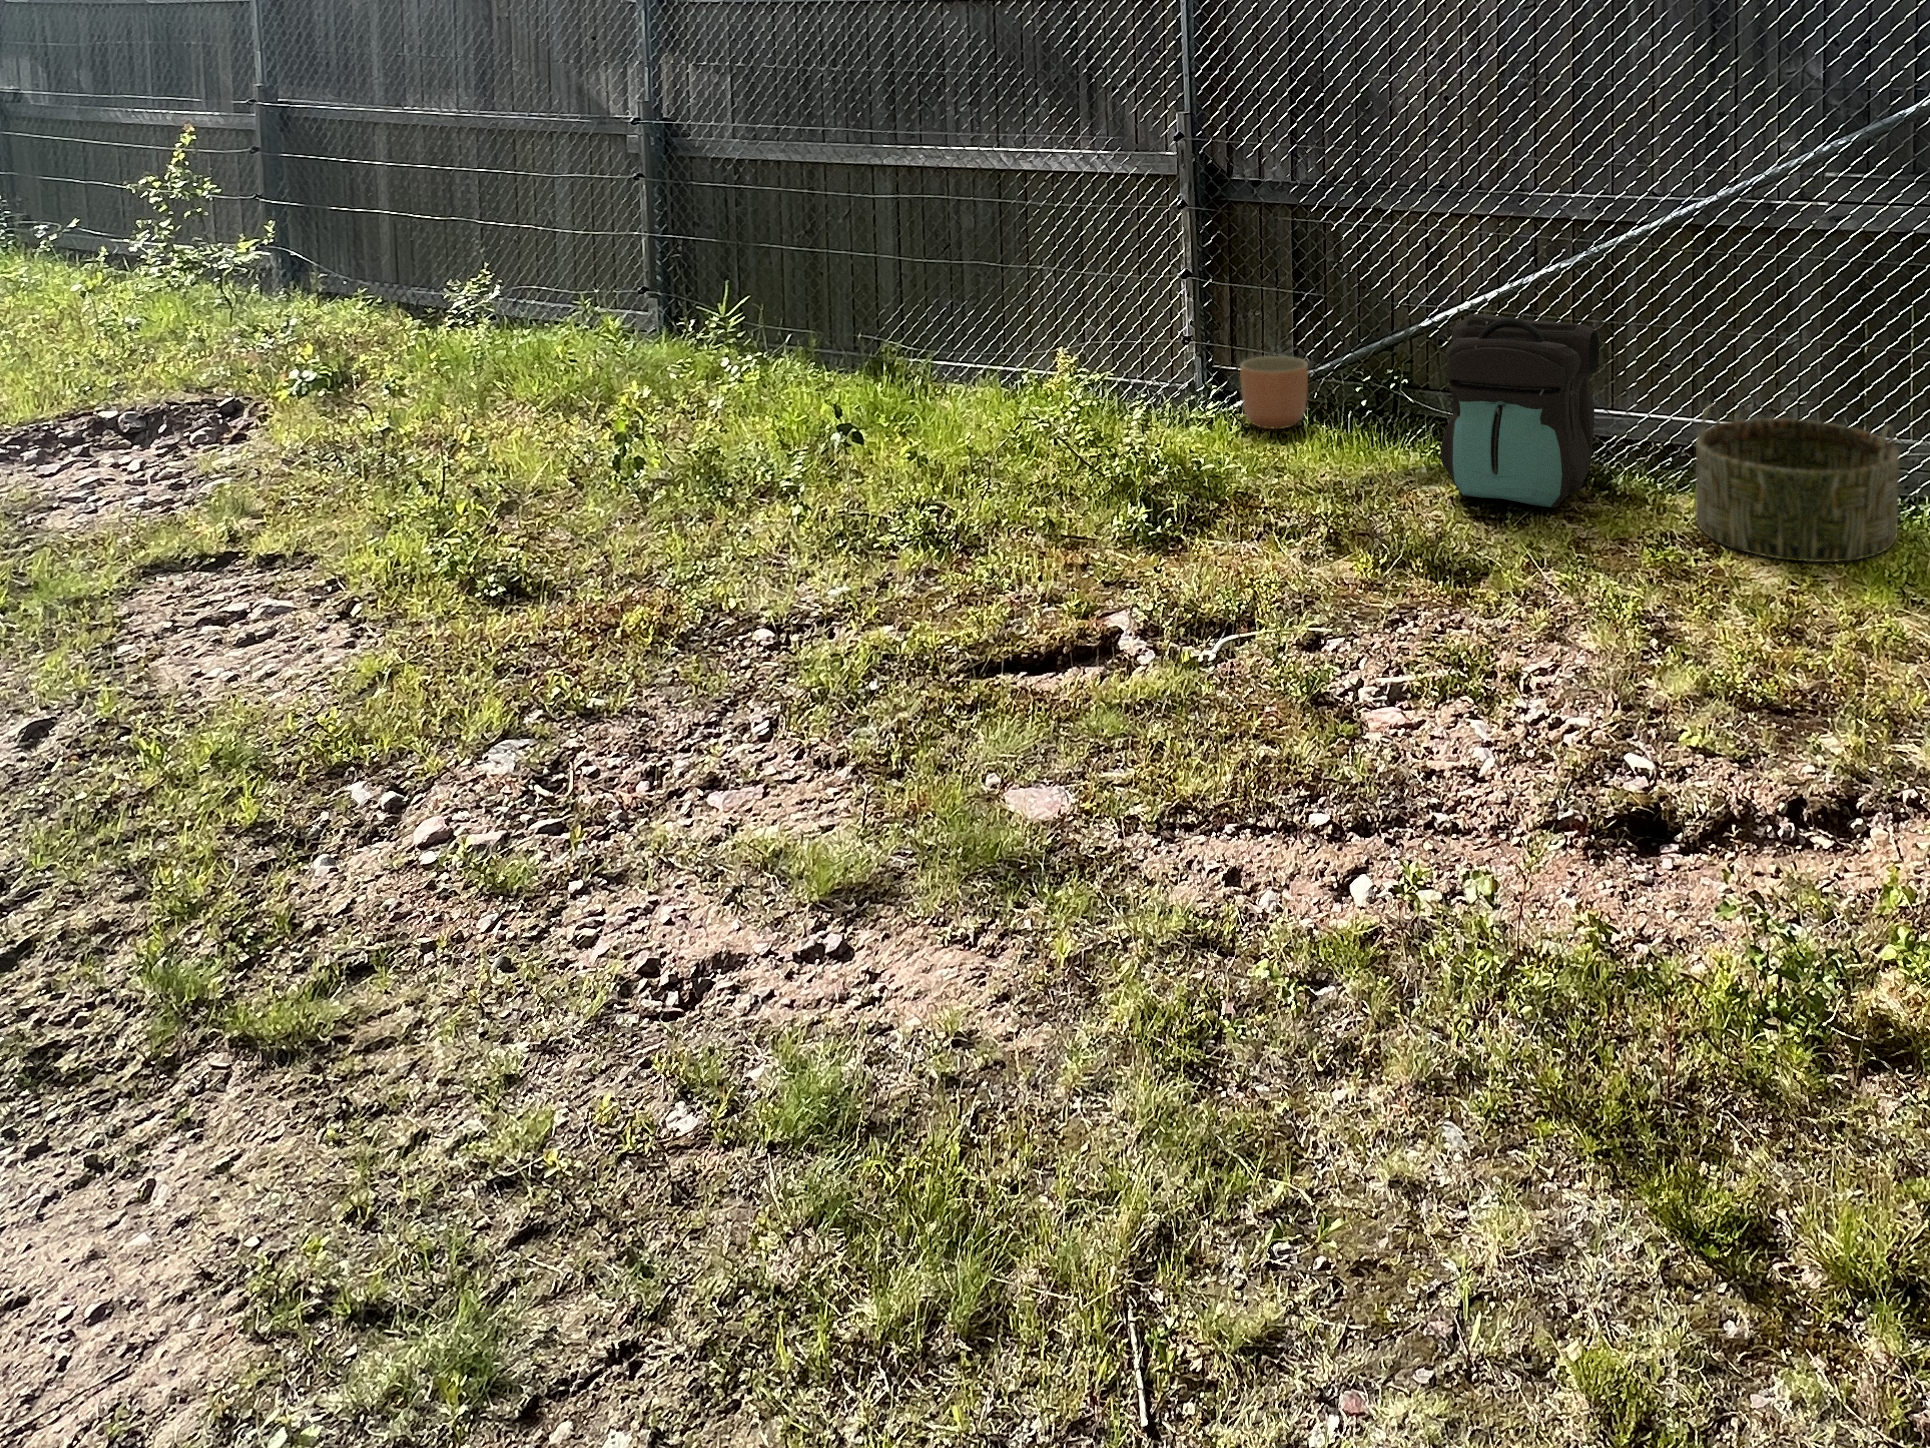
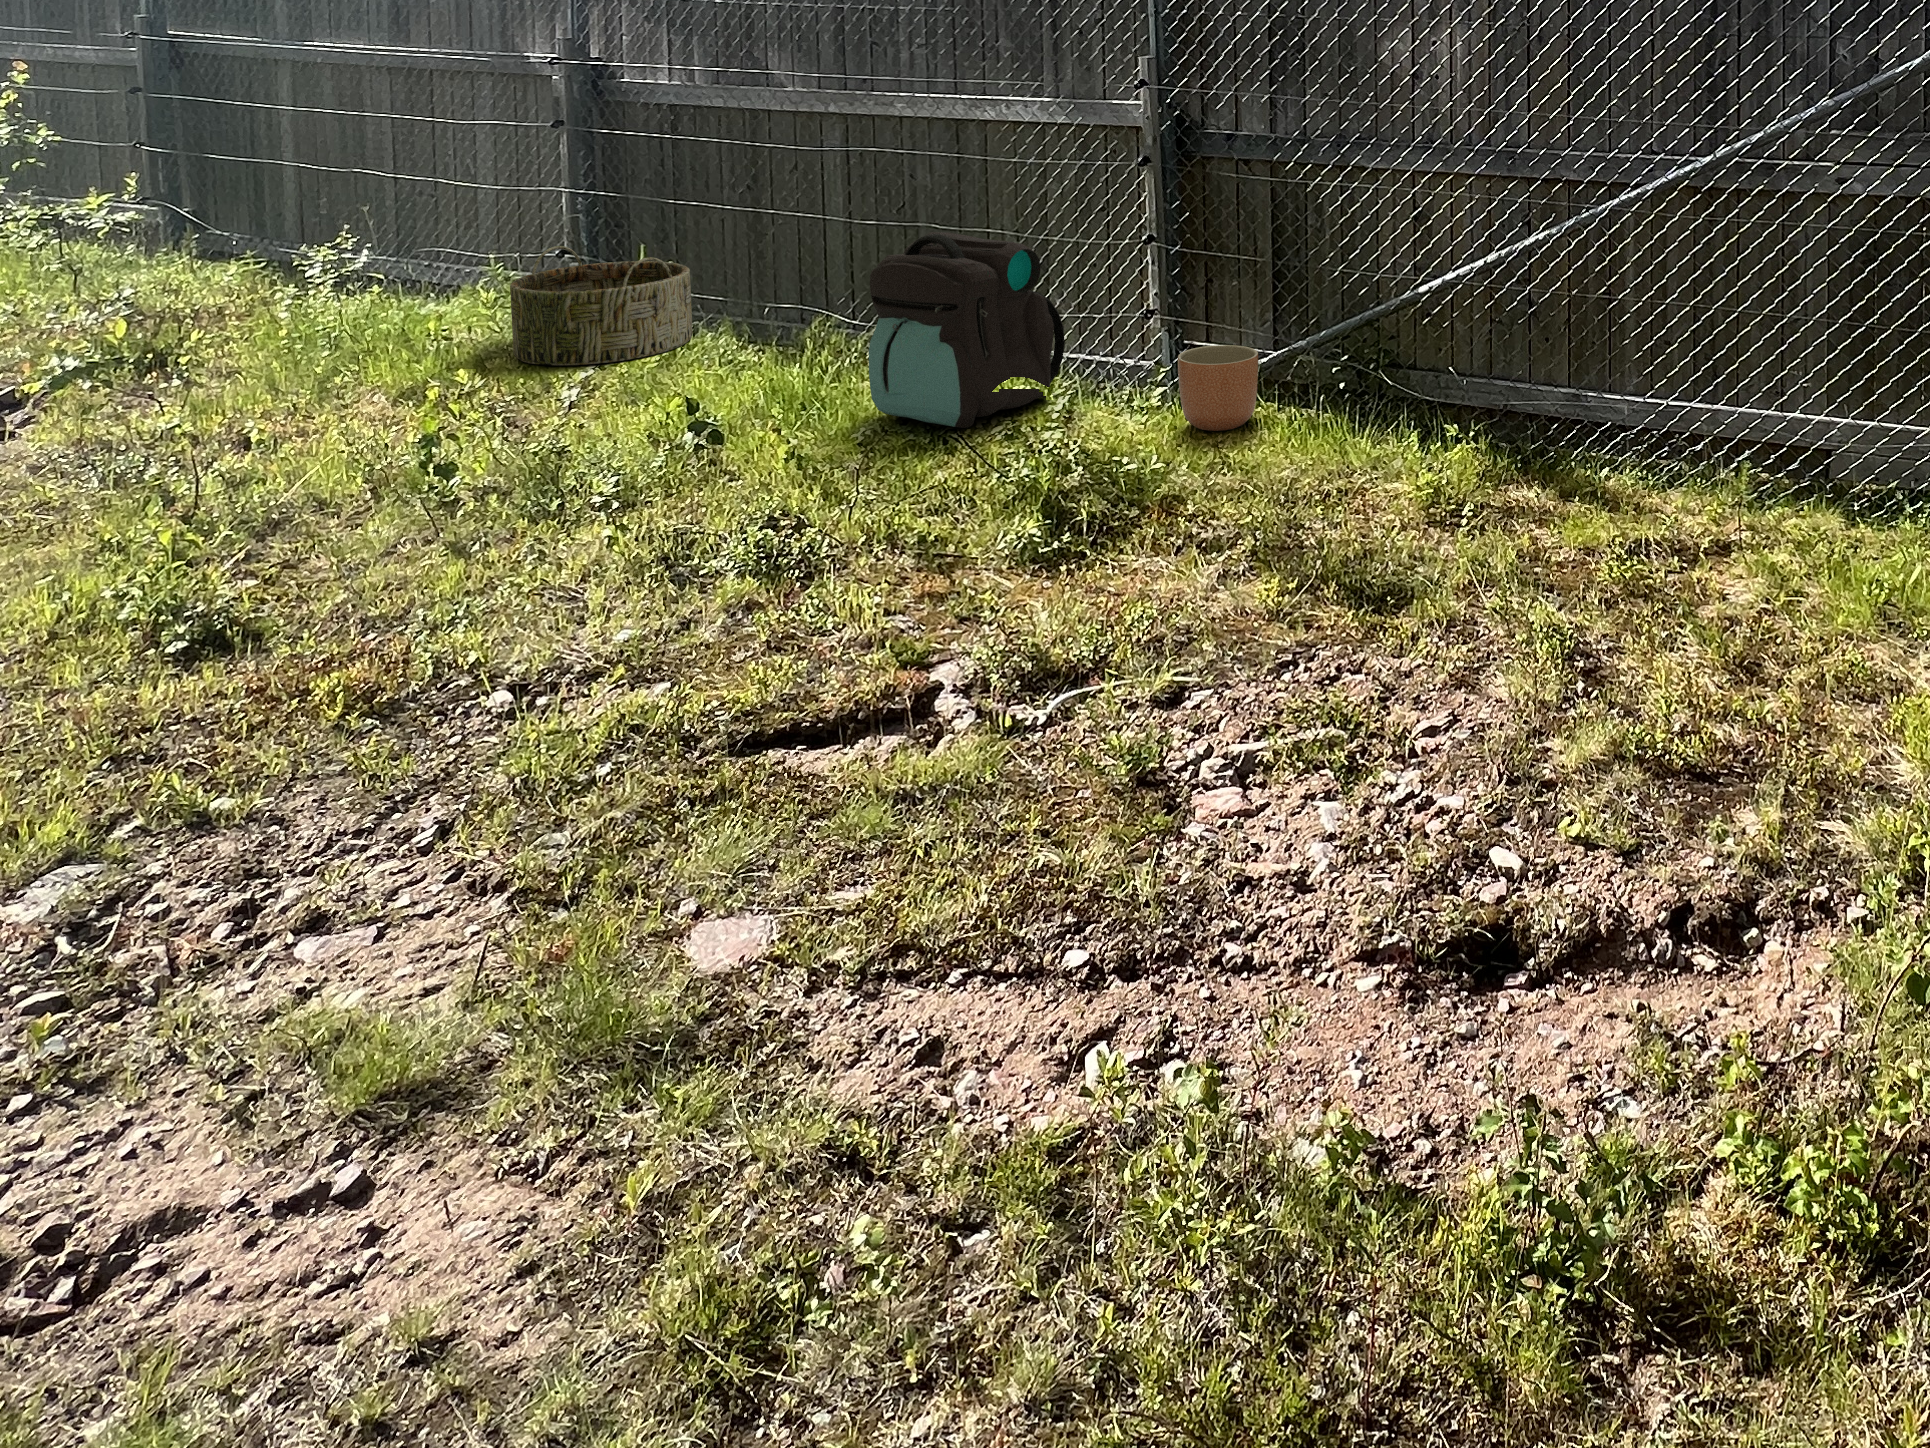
backpack: present [1440,314,1599,508] -> present [869,232,1065,428]
basket: present [1695,403,1900,562] -> present [510,246,693,365]

